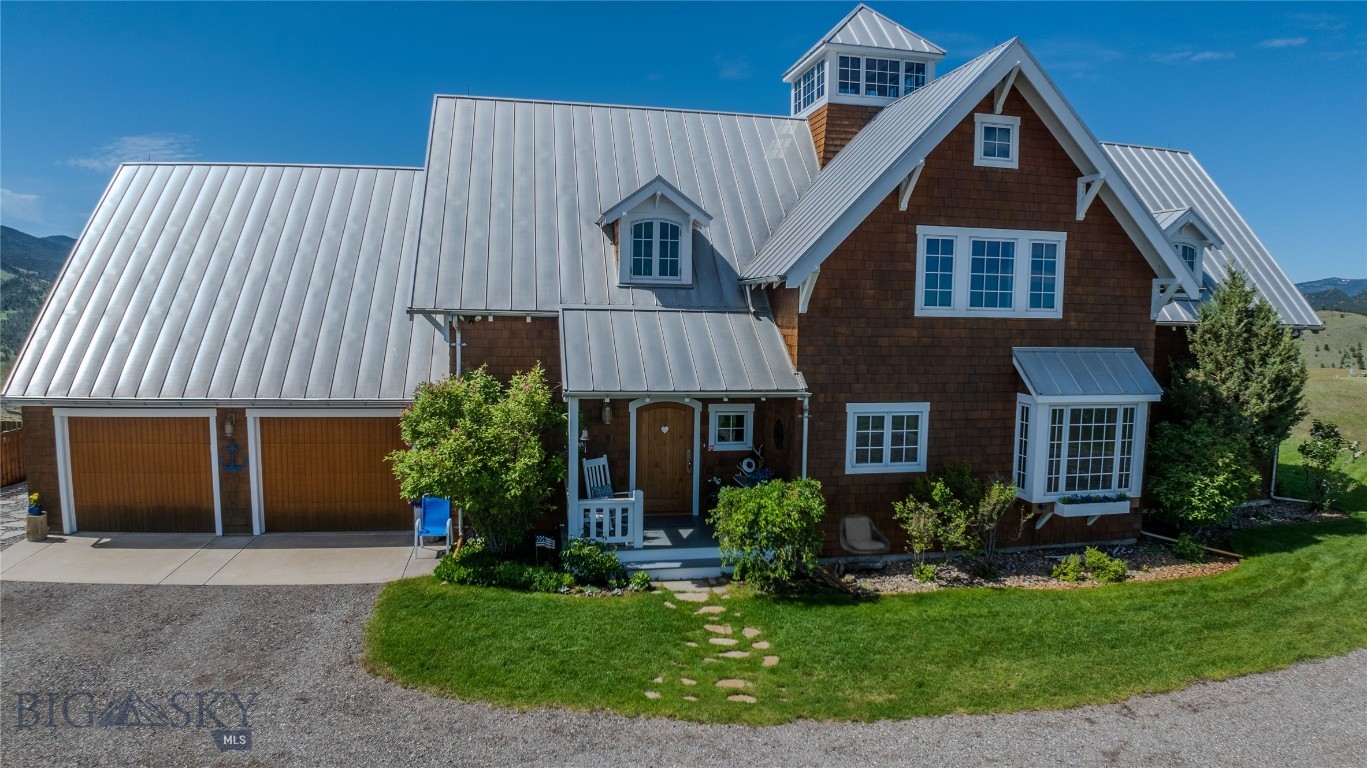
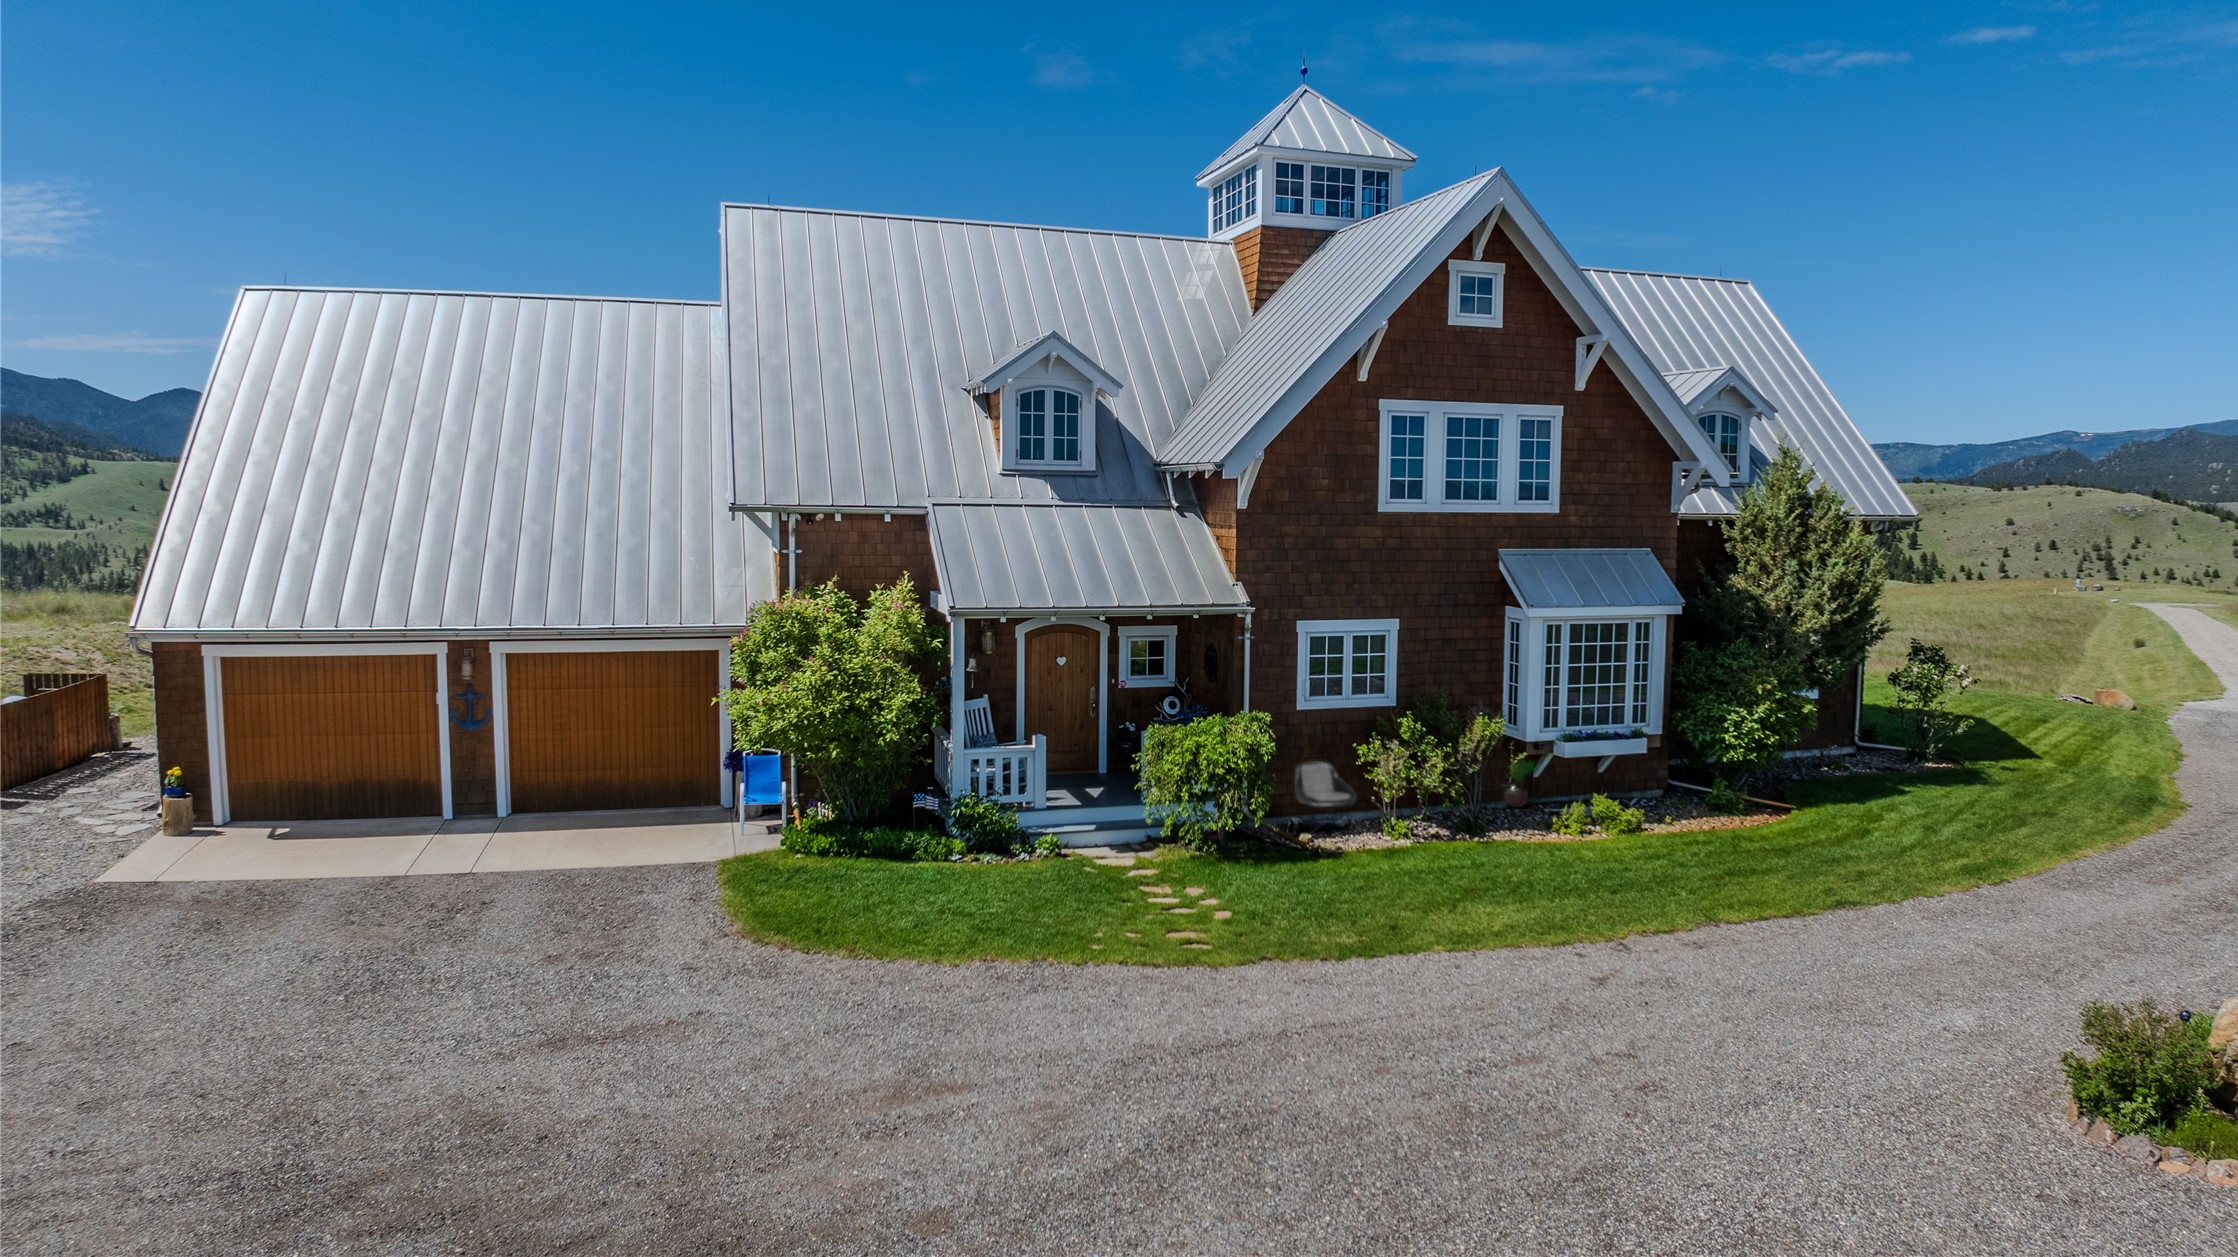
potted tree: none [1011,515,1040,555] -> present [1504,761,1534,807]

